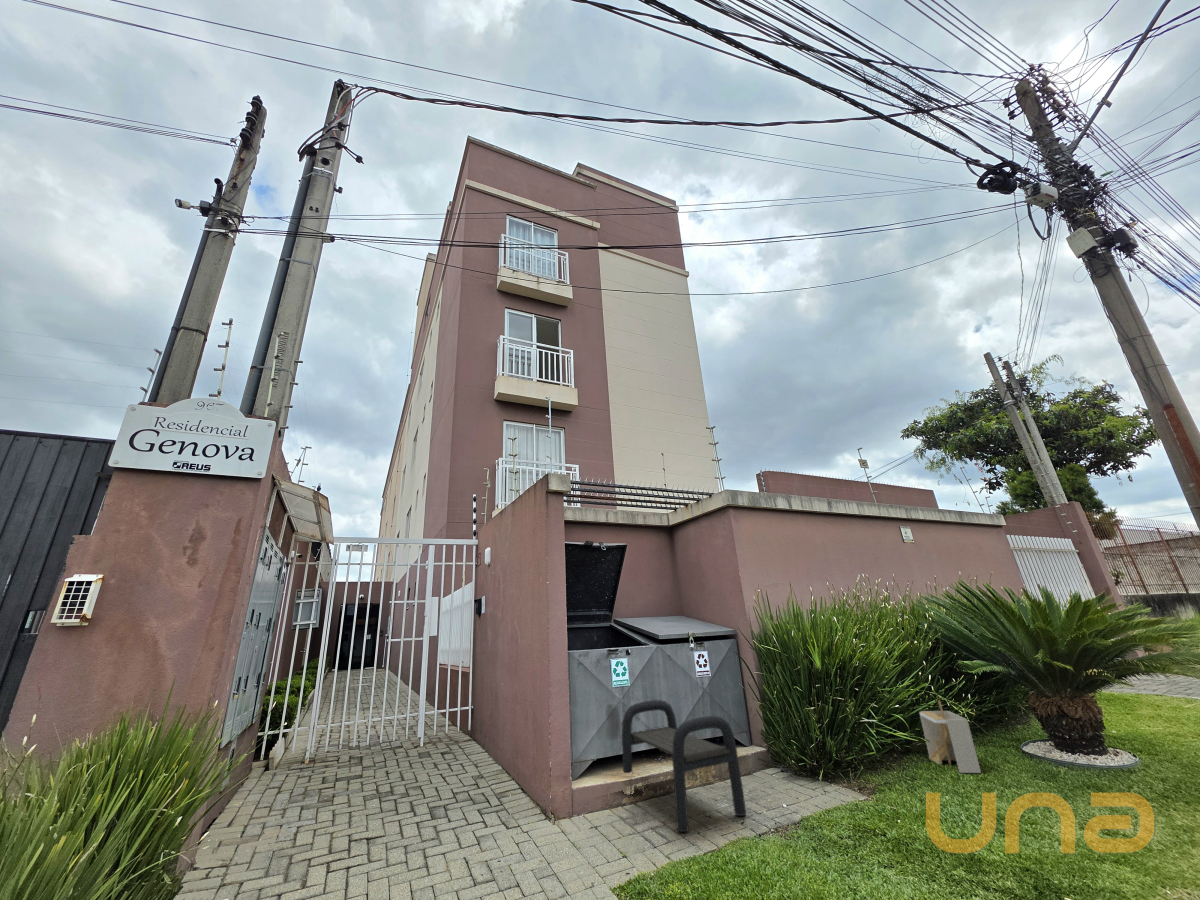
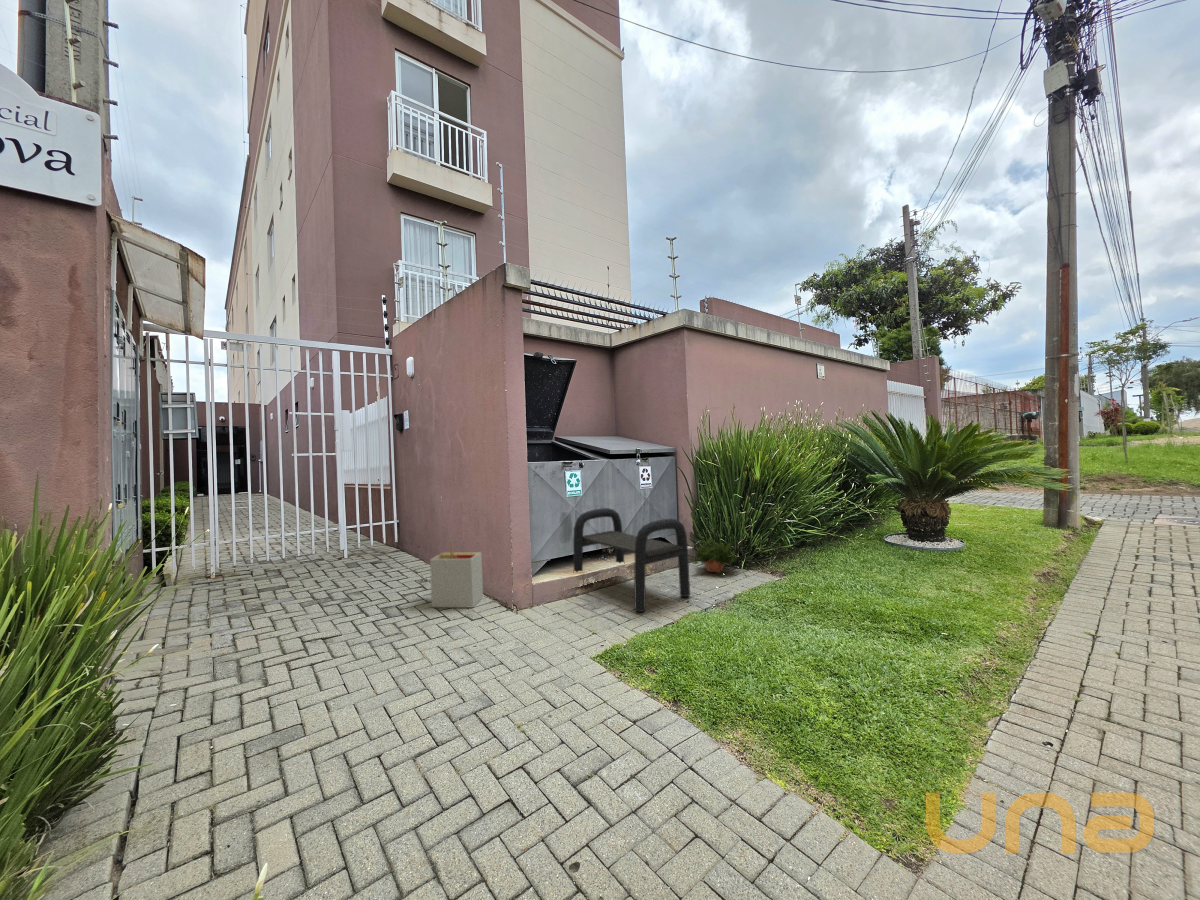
storage bin: present [919,701,981,773] -> present [430,541,483,607]
potted plant: none [755,739,813,790] -> present [692,539,737,573]

